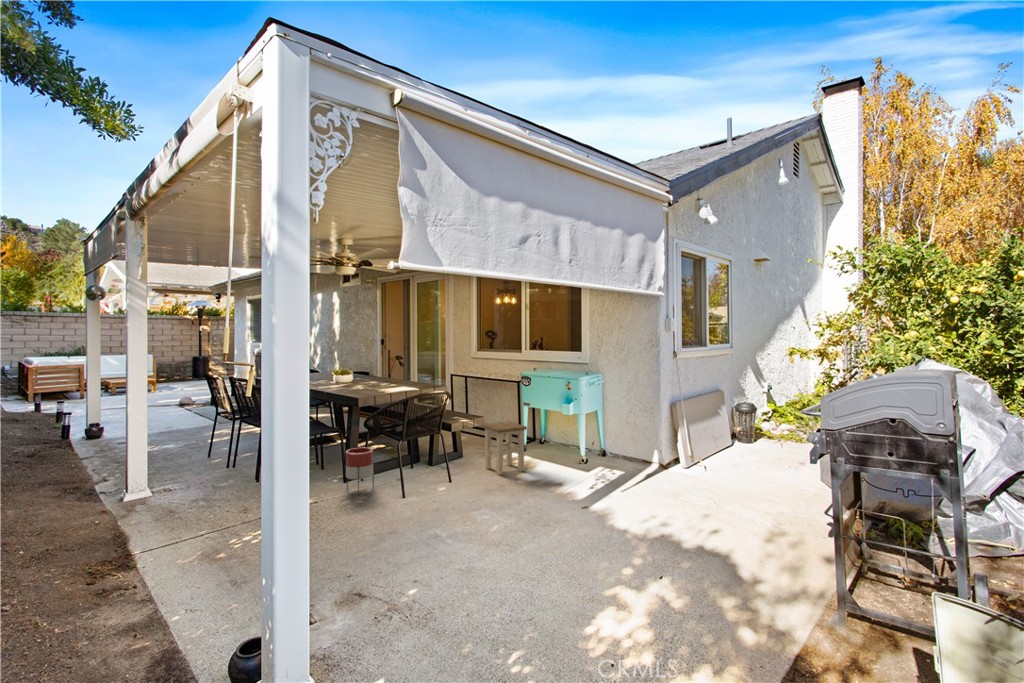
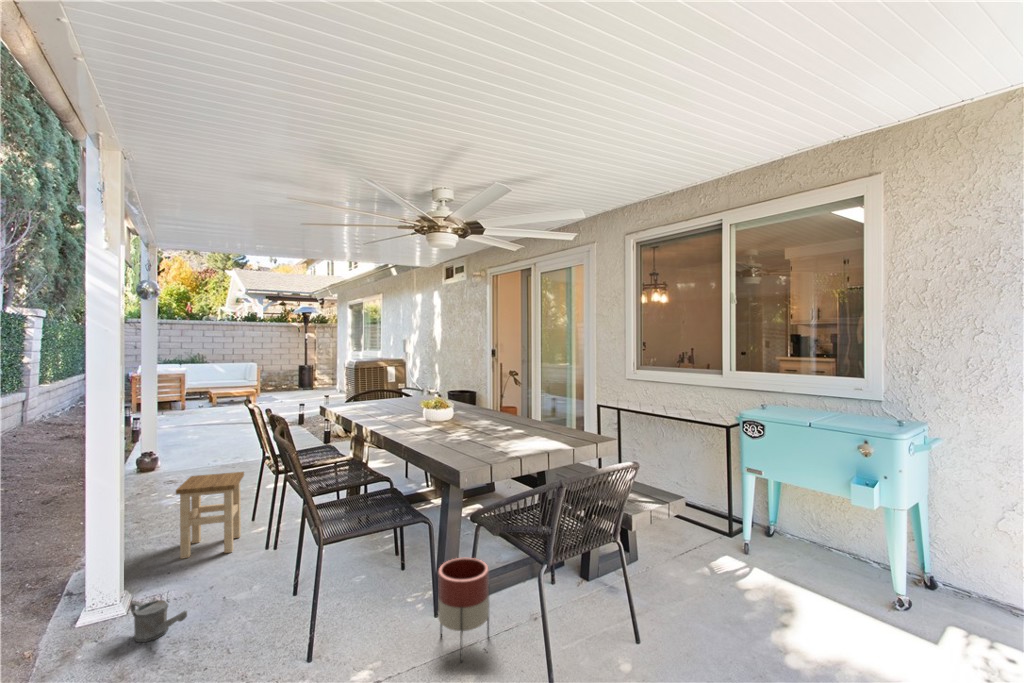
stool: present [483,422,527,475] -> present [176,472,244,559]
watering can: none [161,481,200,501] -> present [131,600,187,642]

